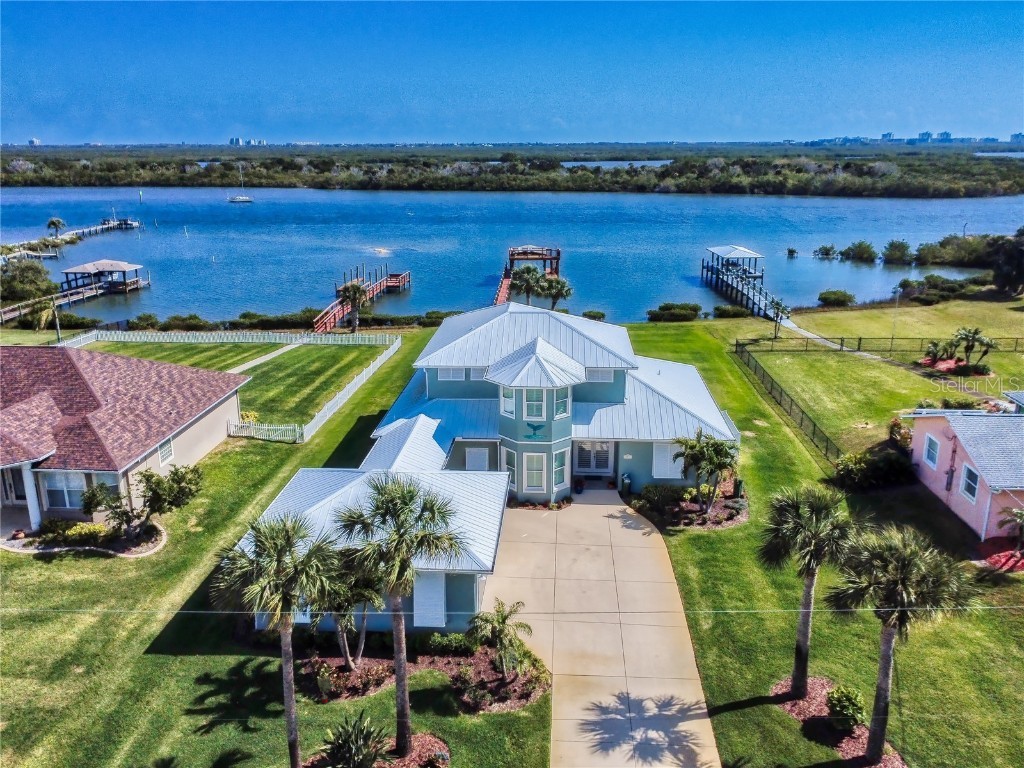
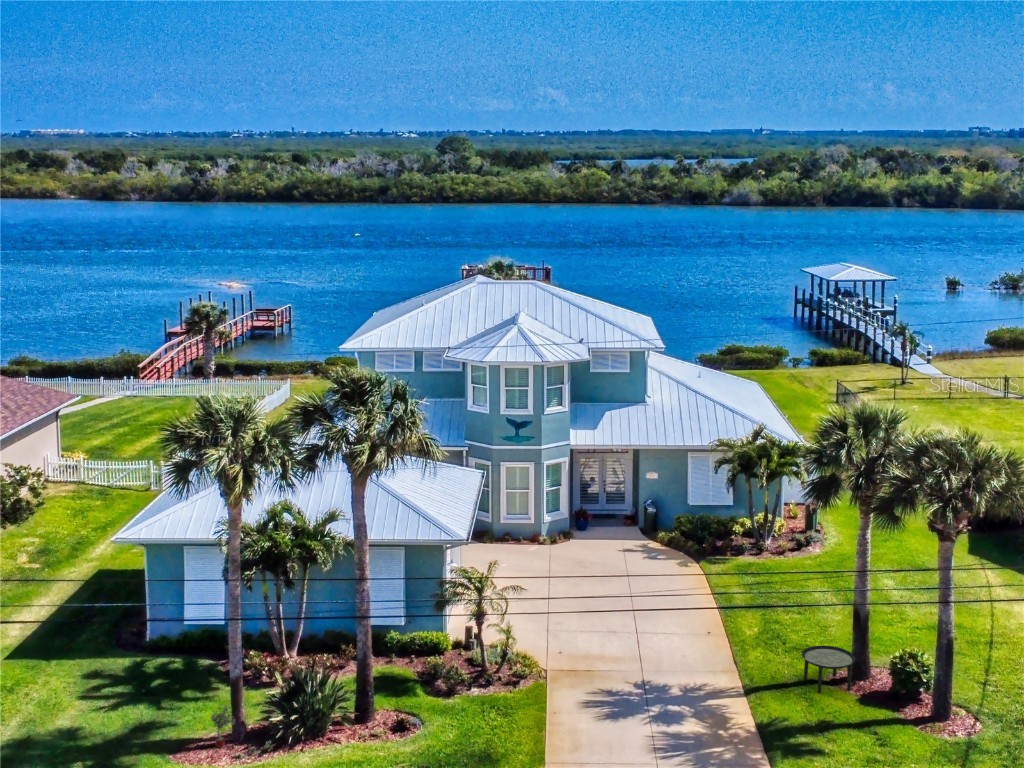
round table: none [734,618,772,656] -> present [802,645,856,693]

